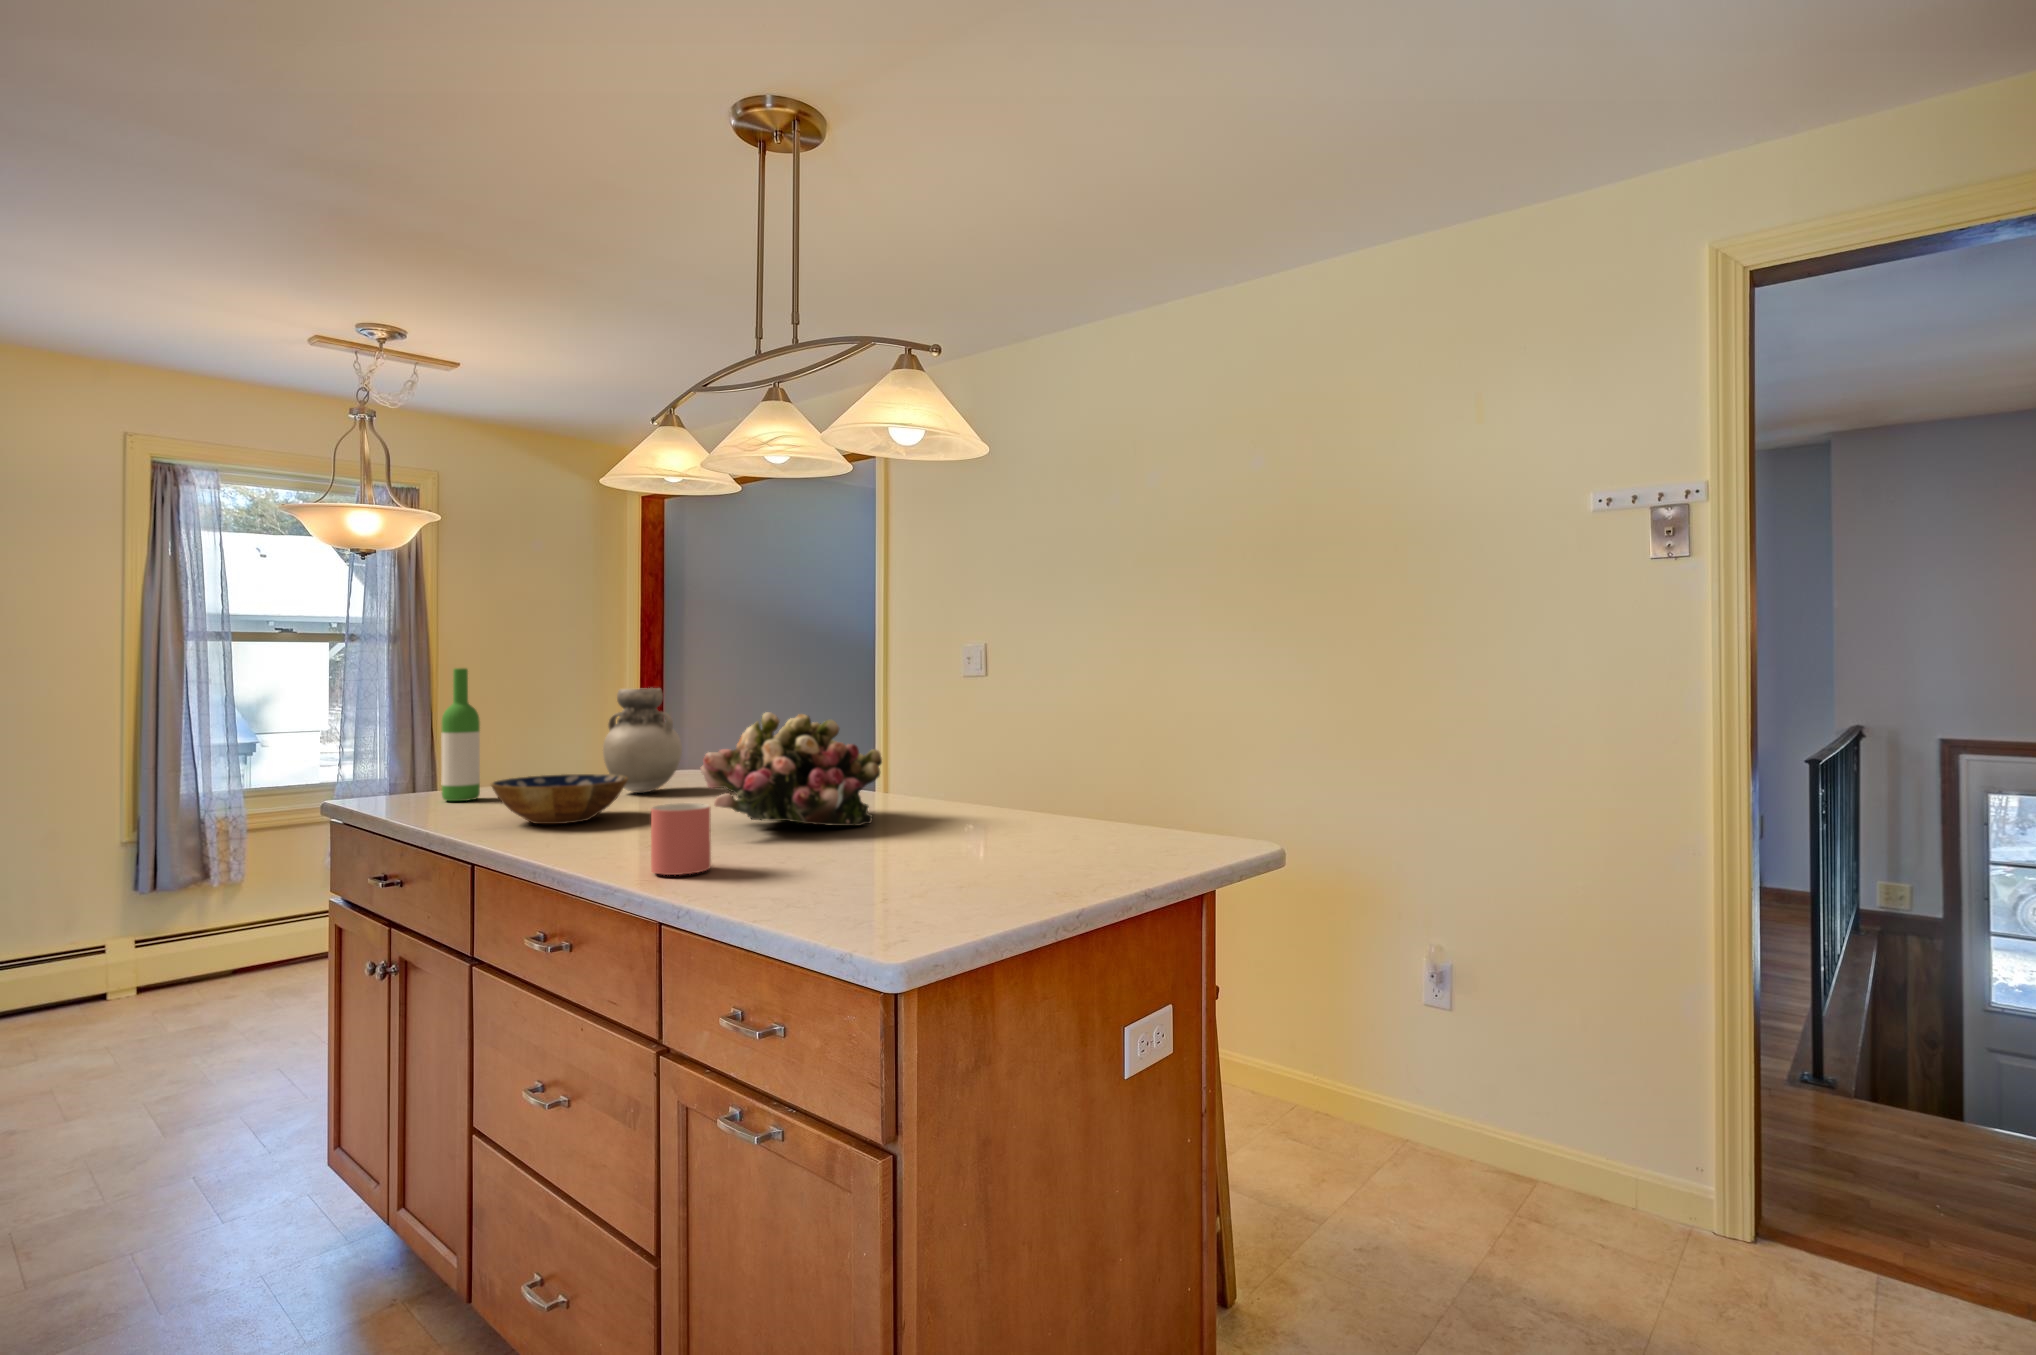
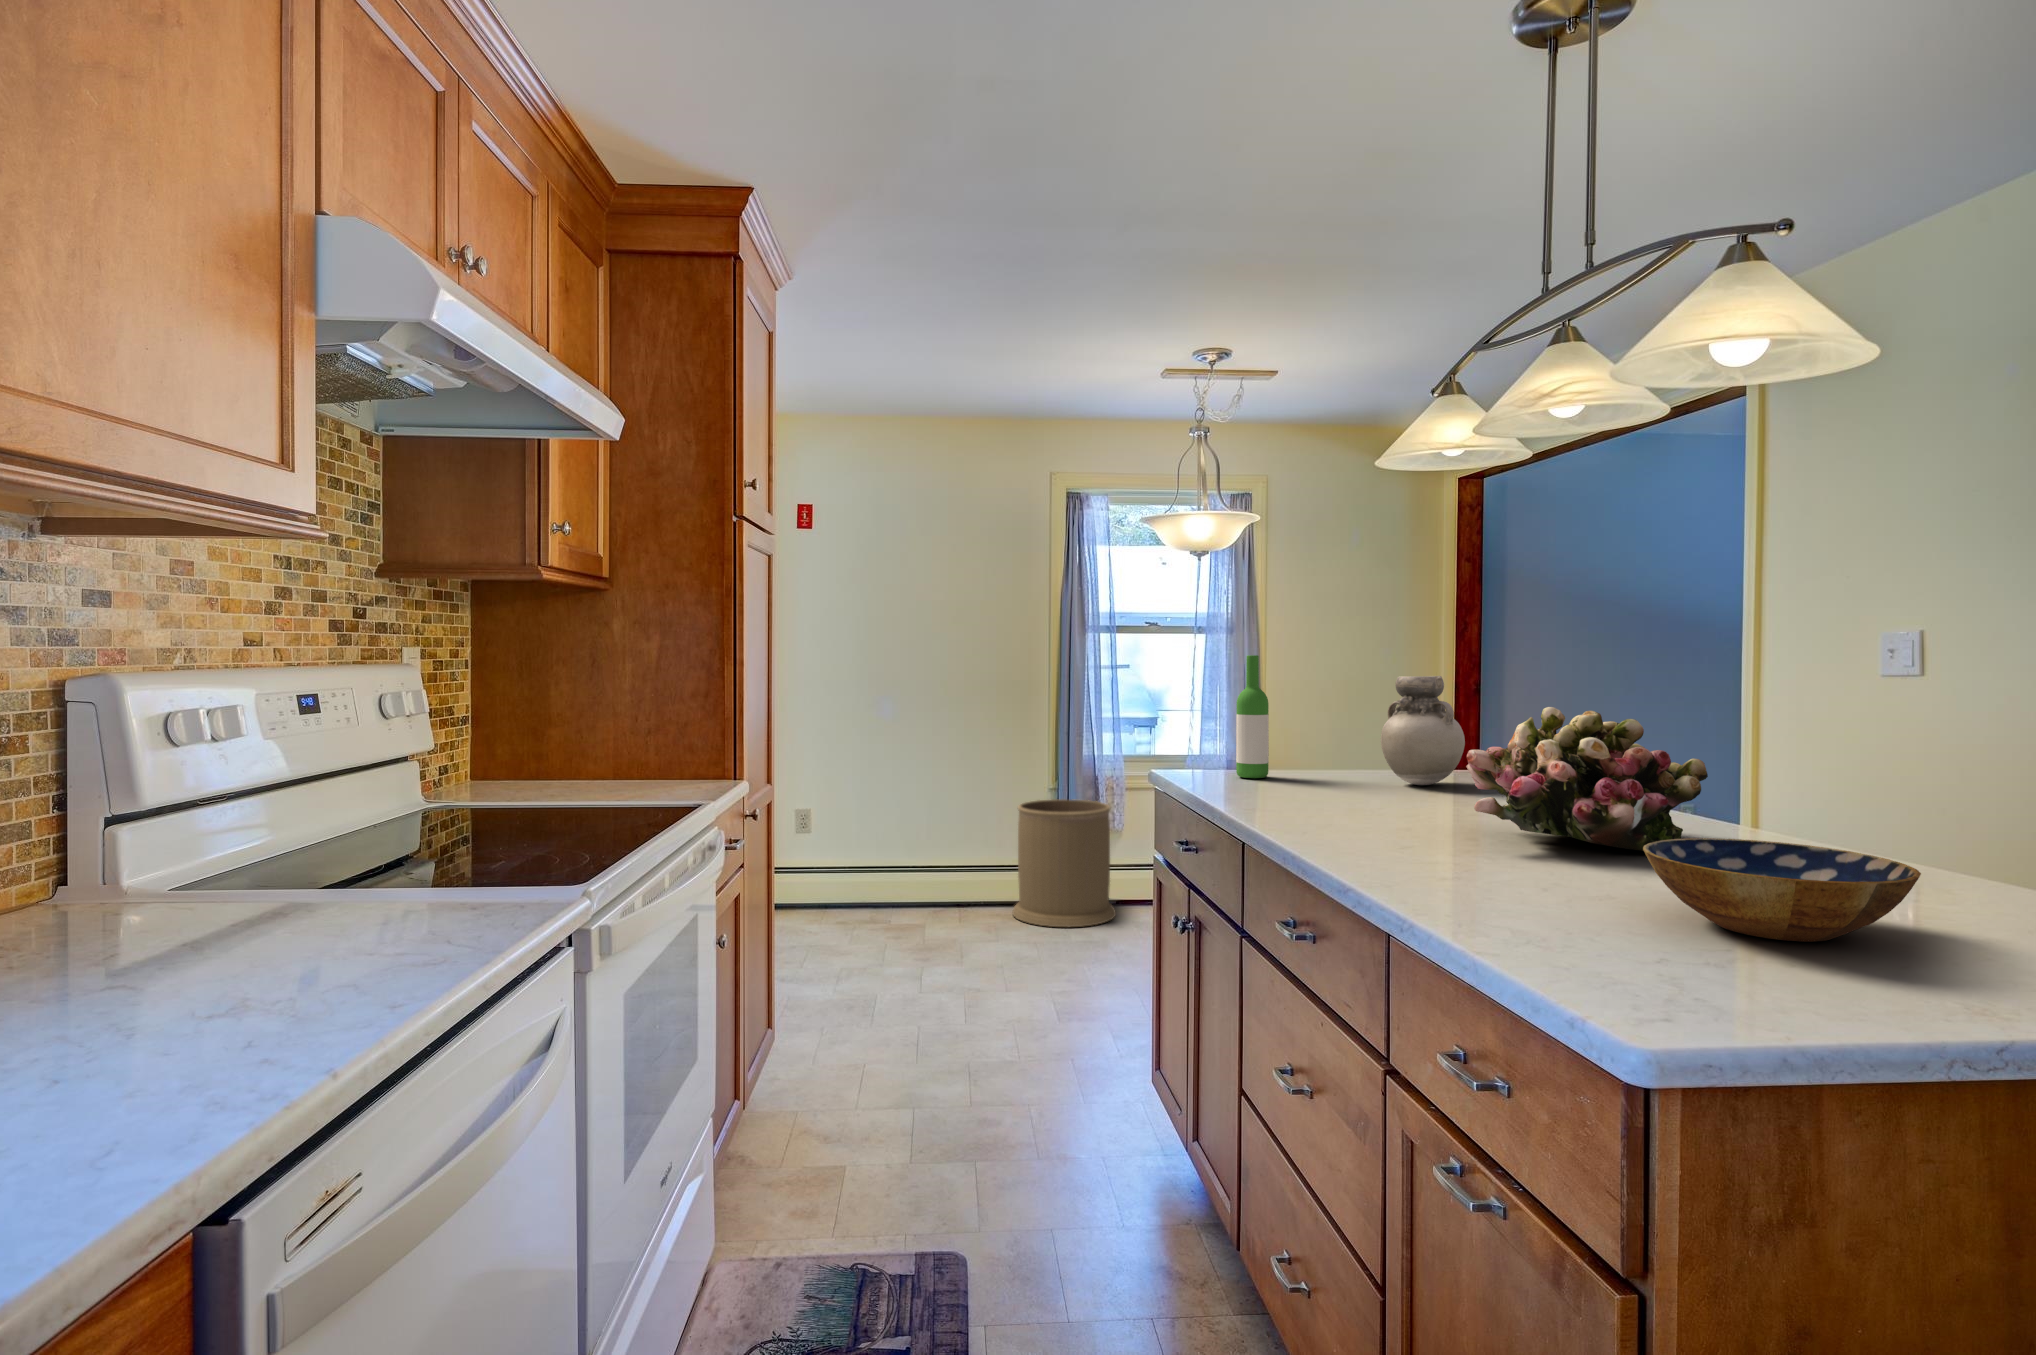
bowl: present [491,774,628,824] -> present [1643,838,1921,942]
mug: present [651,803,711,875] -> none [1389,805,1455,884]
trash can: none [57,856,235,1031] -> present [1013,799,1116,927]

